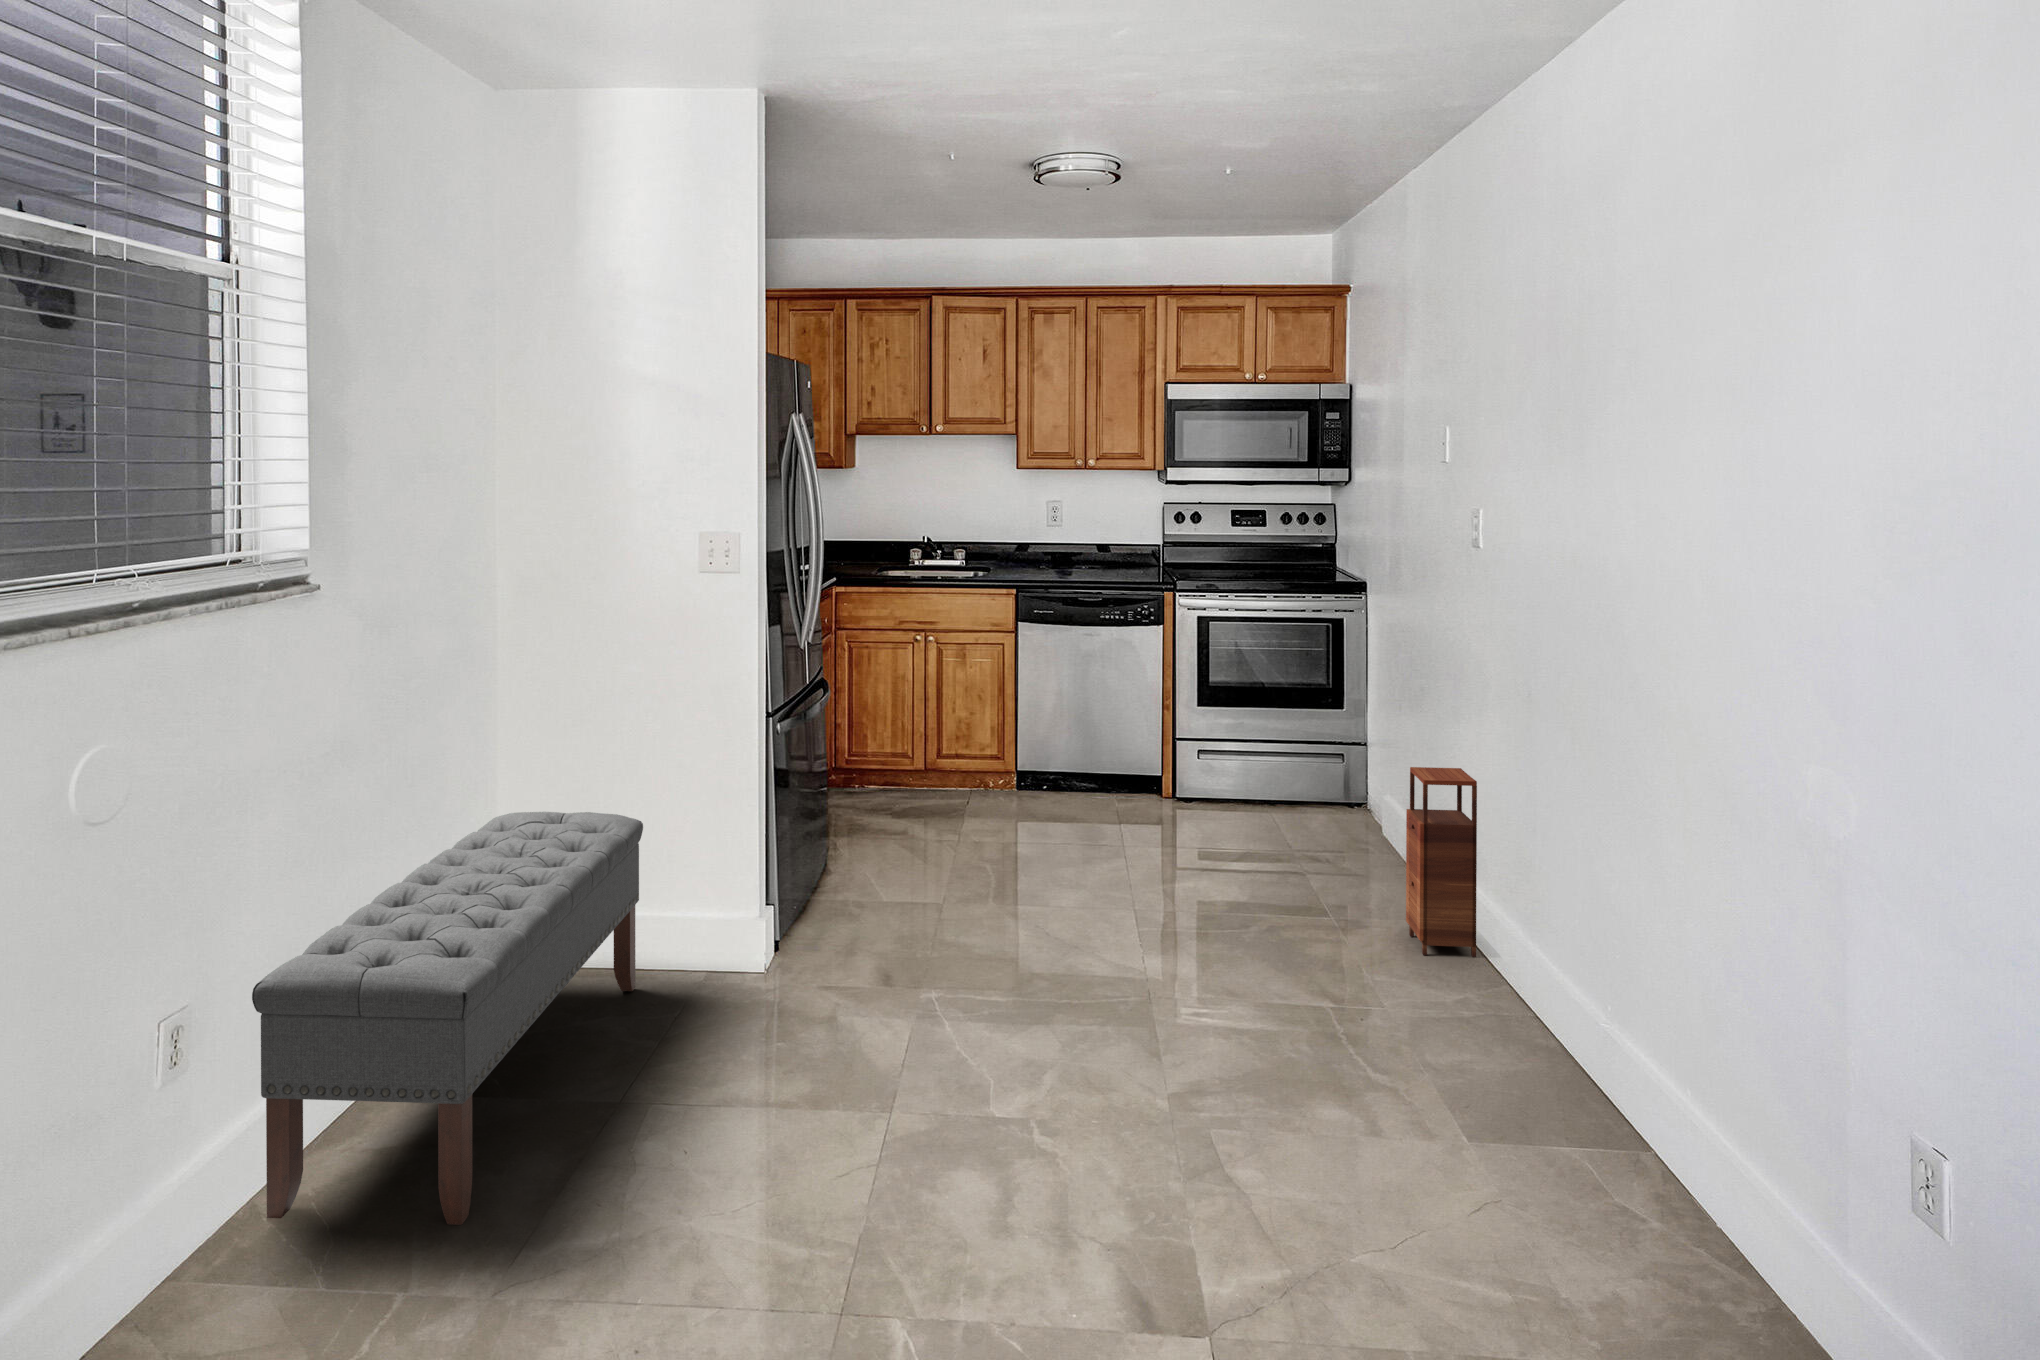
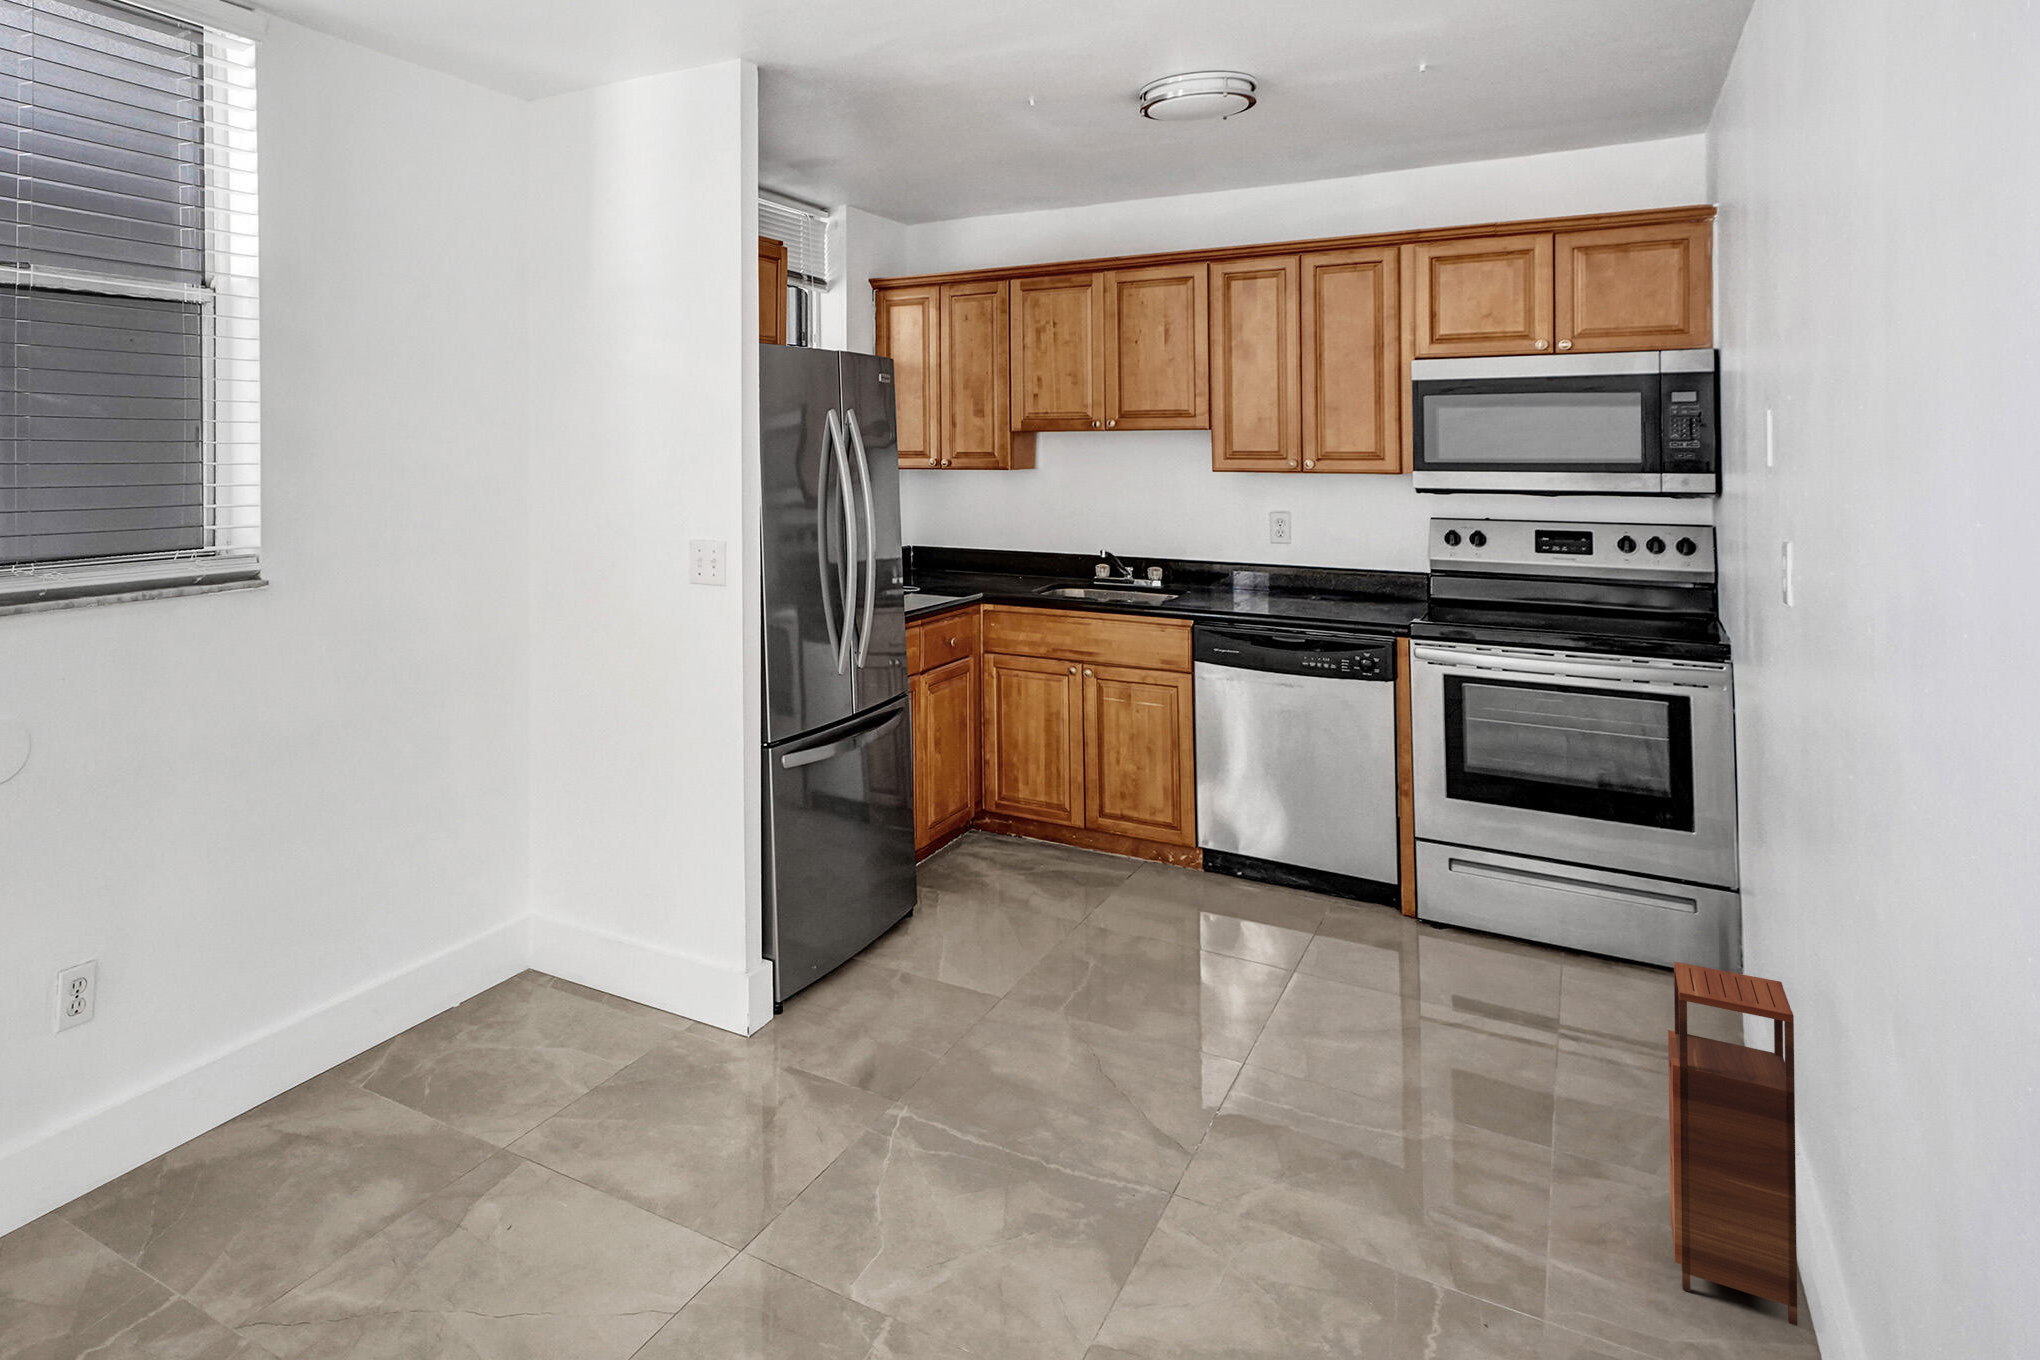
bench: present [252,812,643,1225] -> none [56,825,589,1279]

